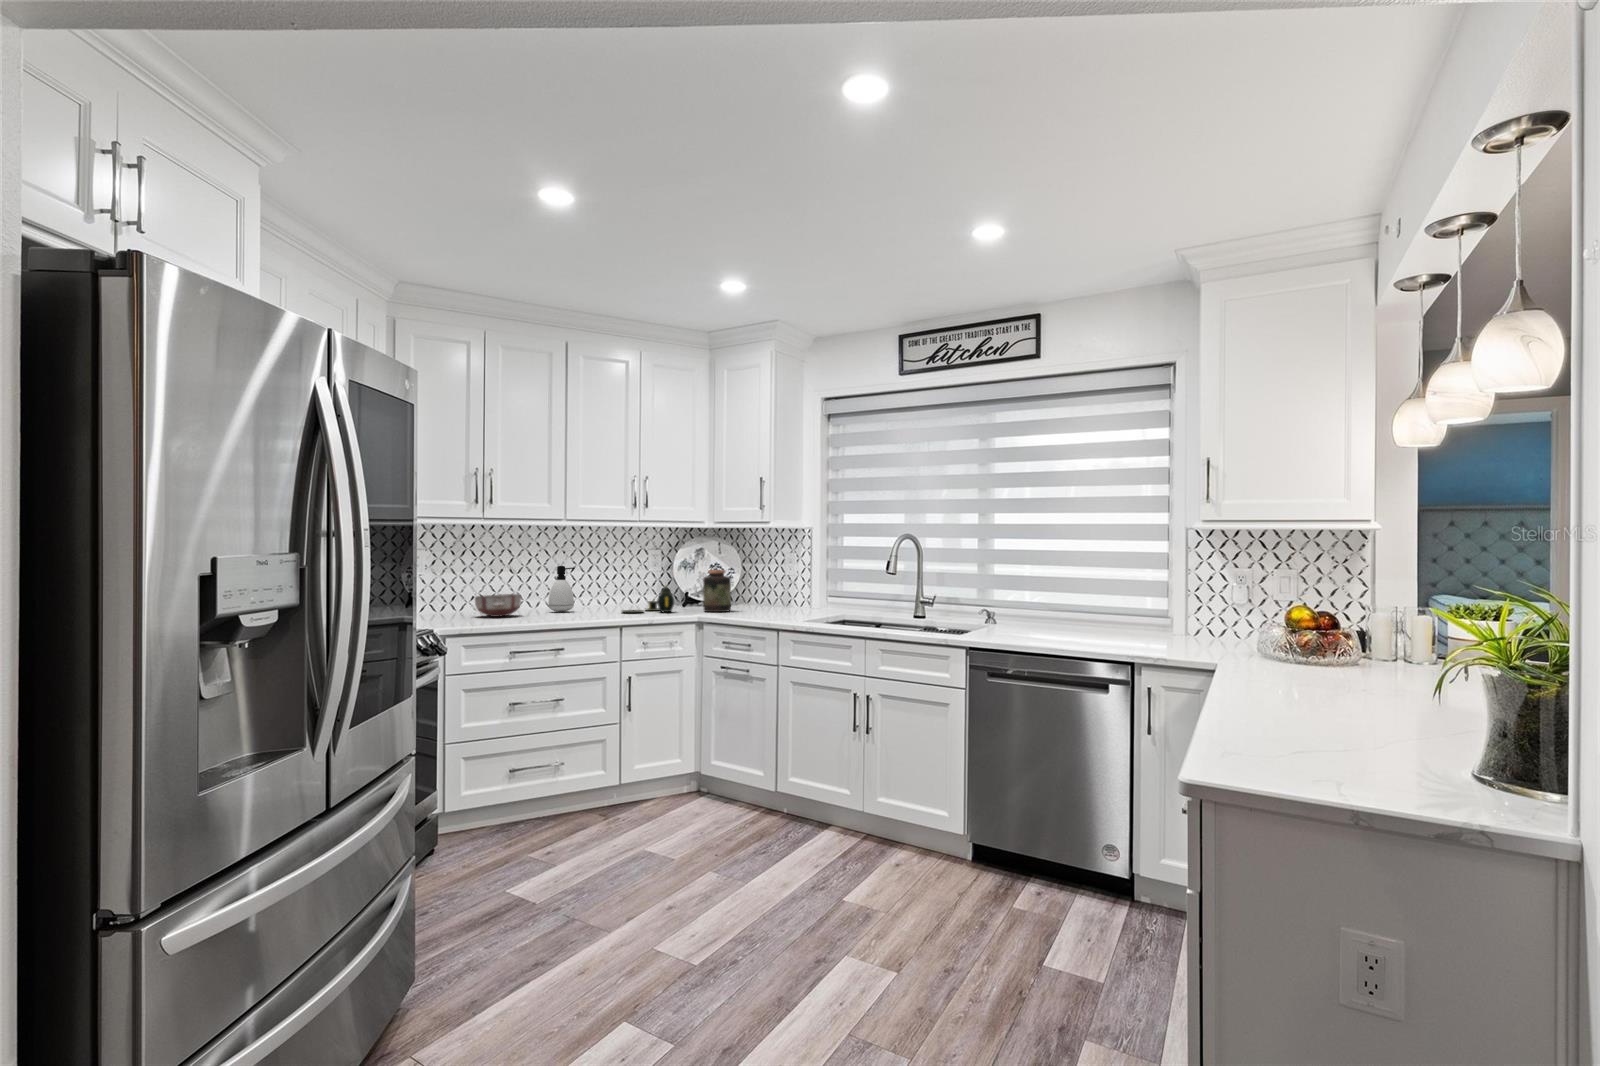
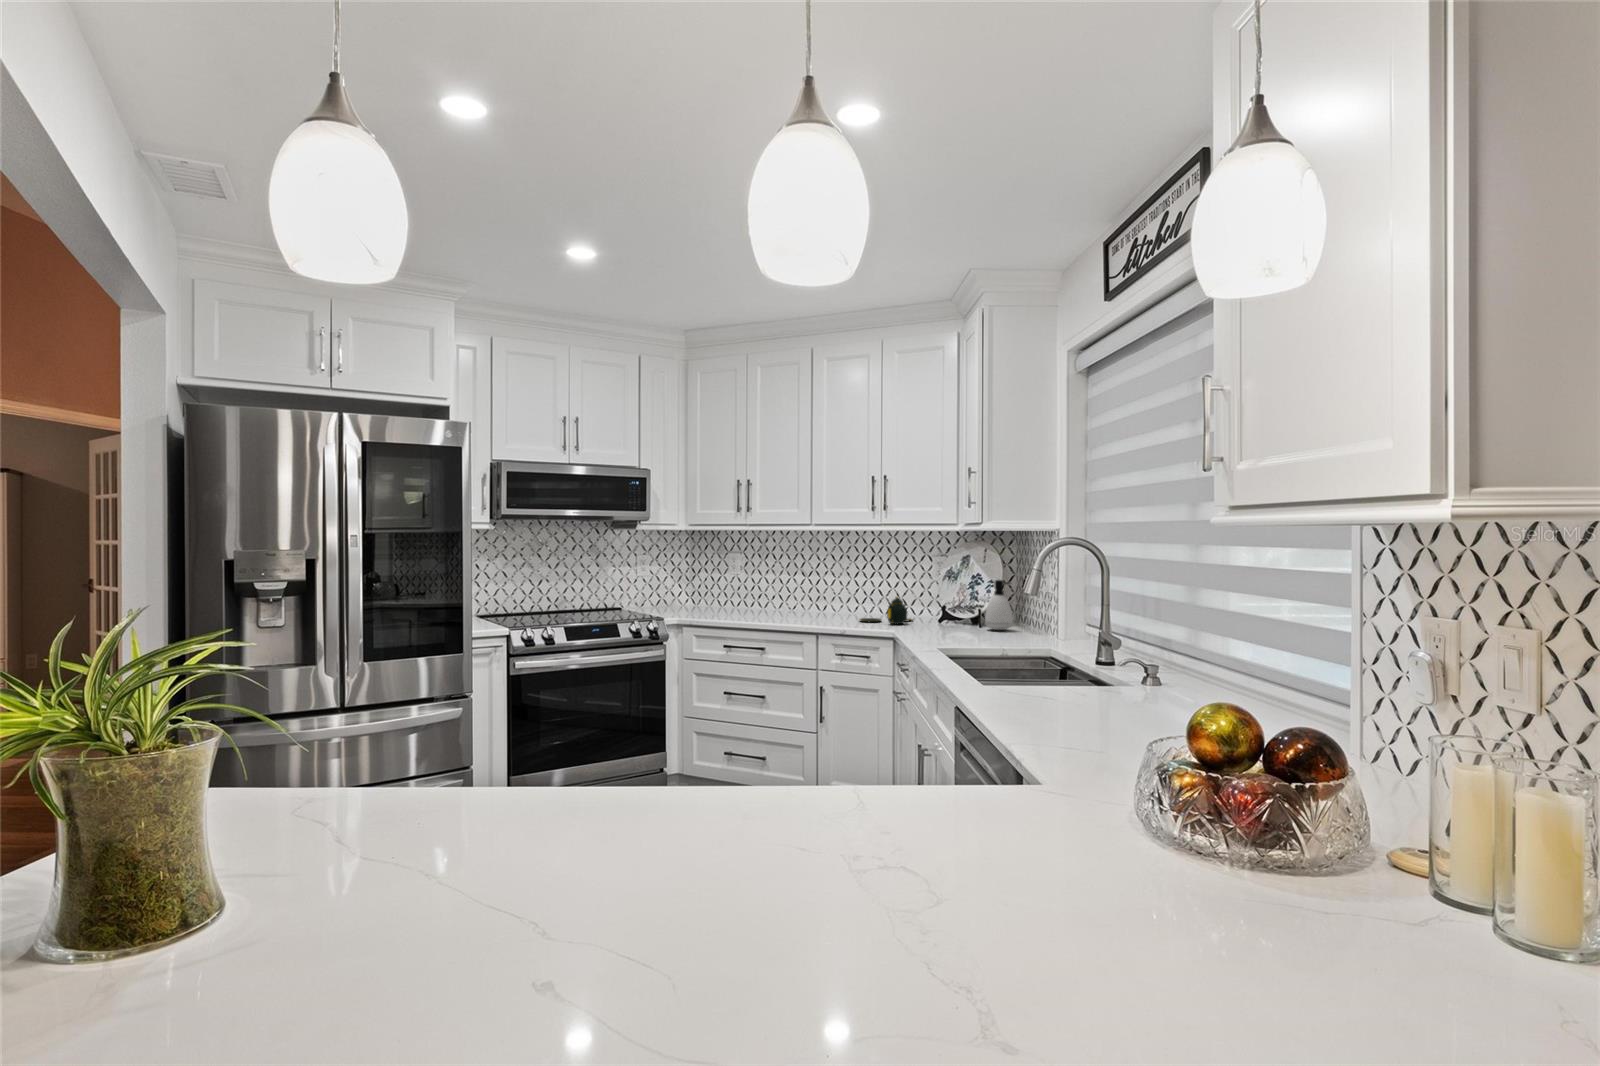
soap dispenser: present [548,566,575,612] -> present [985,580,1013,630]
jar: present [703,570,731,612] -> none [930,583,960,630]
ceramic bowl: present [475,594,521,617] -> none [747,595,786,614]

